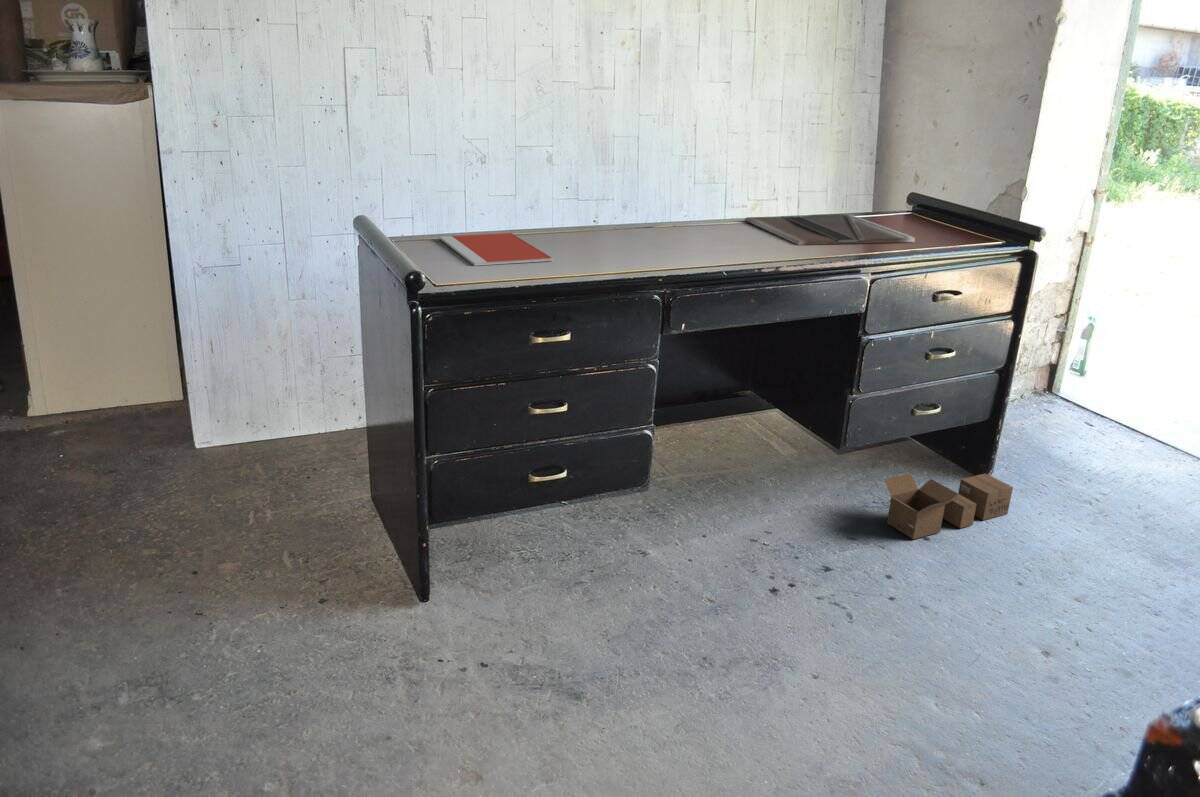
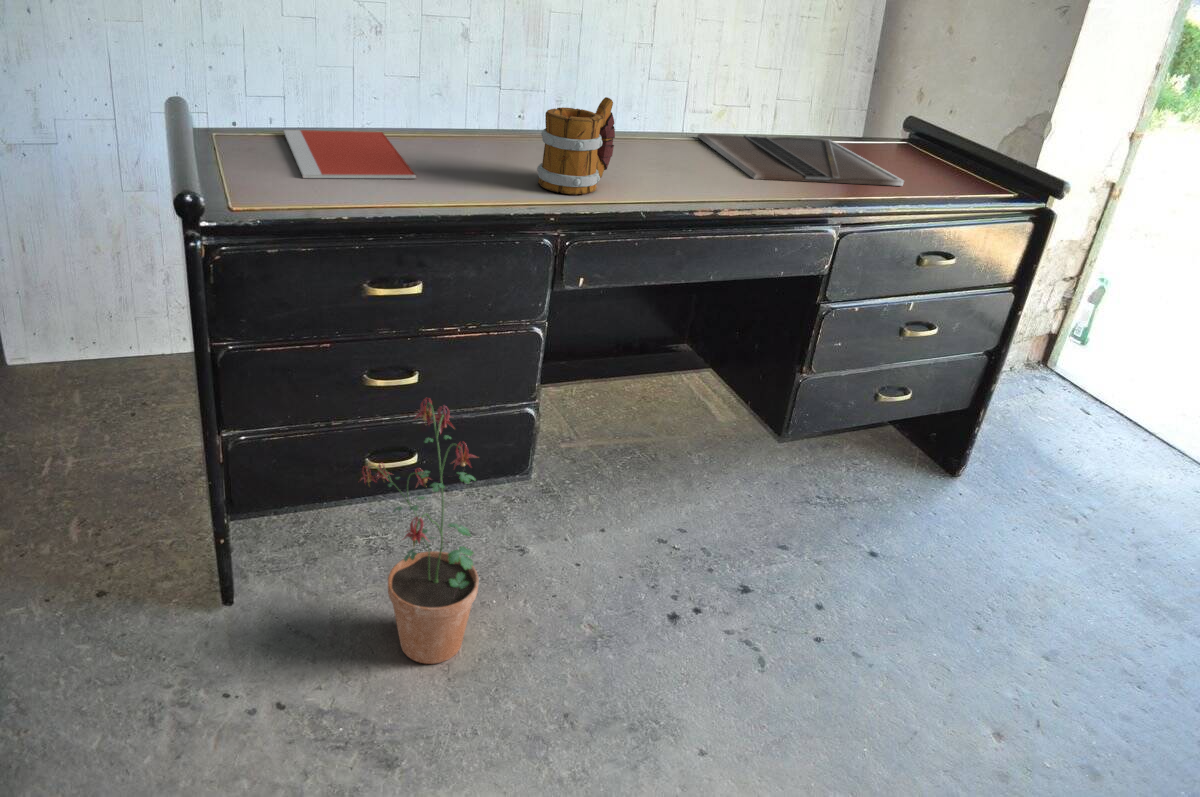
mug: none [640,191,695,263] -> present [537,97,615,195]
potted plant: none [529,419,632,631] -> present [361,398,478,664]
cardboard box: present [885,473,1013,539] -> none [825,470,986,554]

